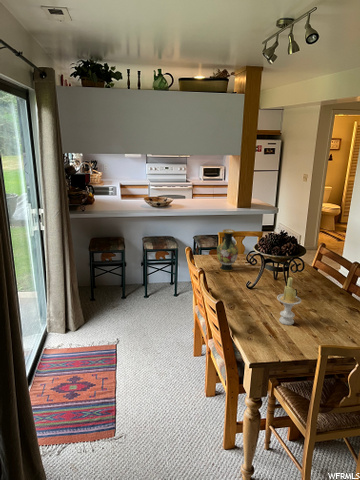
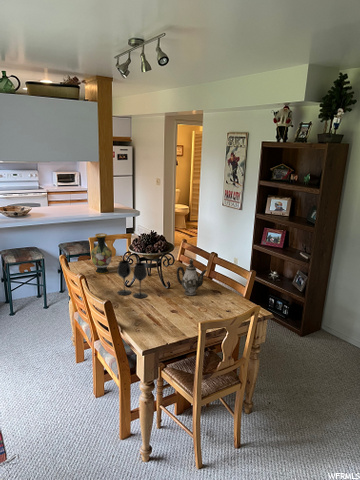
wine glass: none [237,260,271,304] -> present [117,260,147,298]
teapot: none [305,268,344,310] -> present [177,259,207,296]
candle: present [277,277,301,325] -> none [156,270,177,313]

